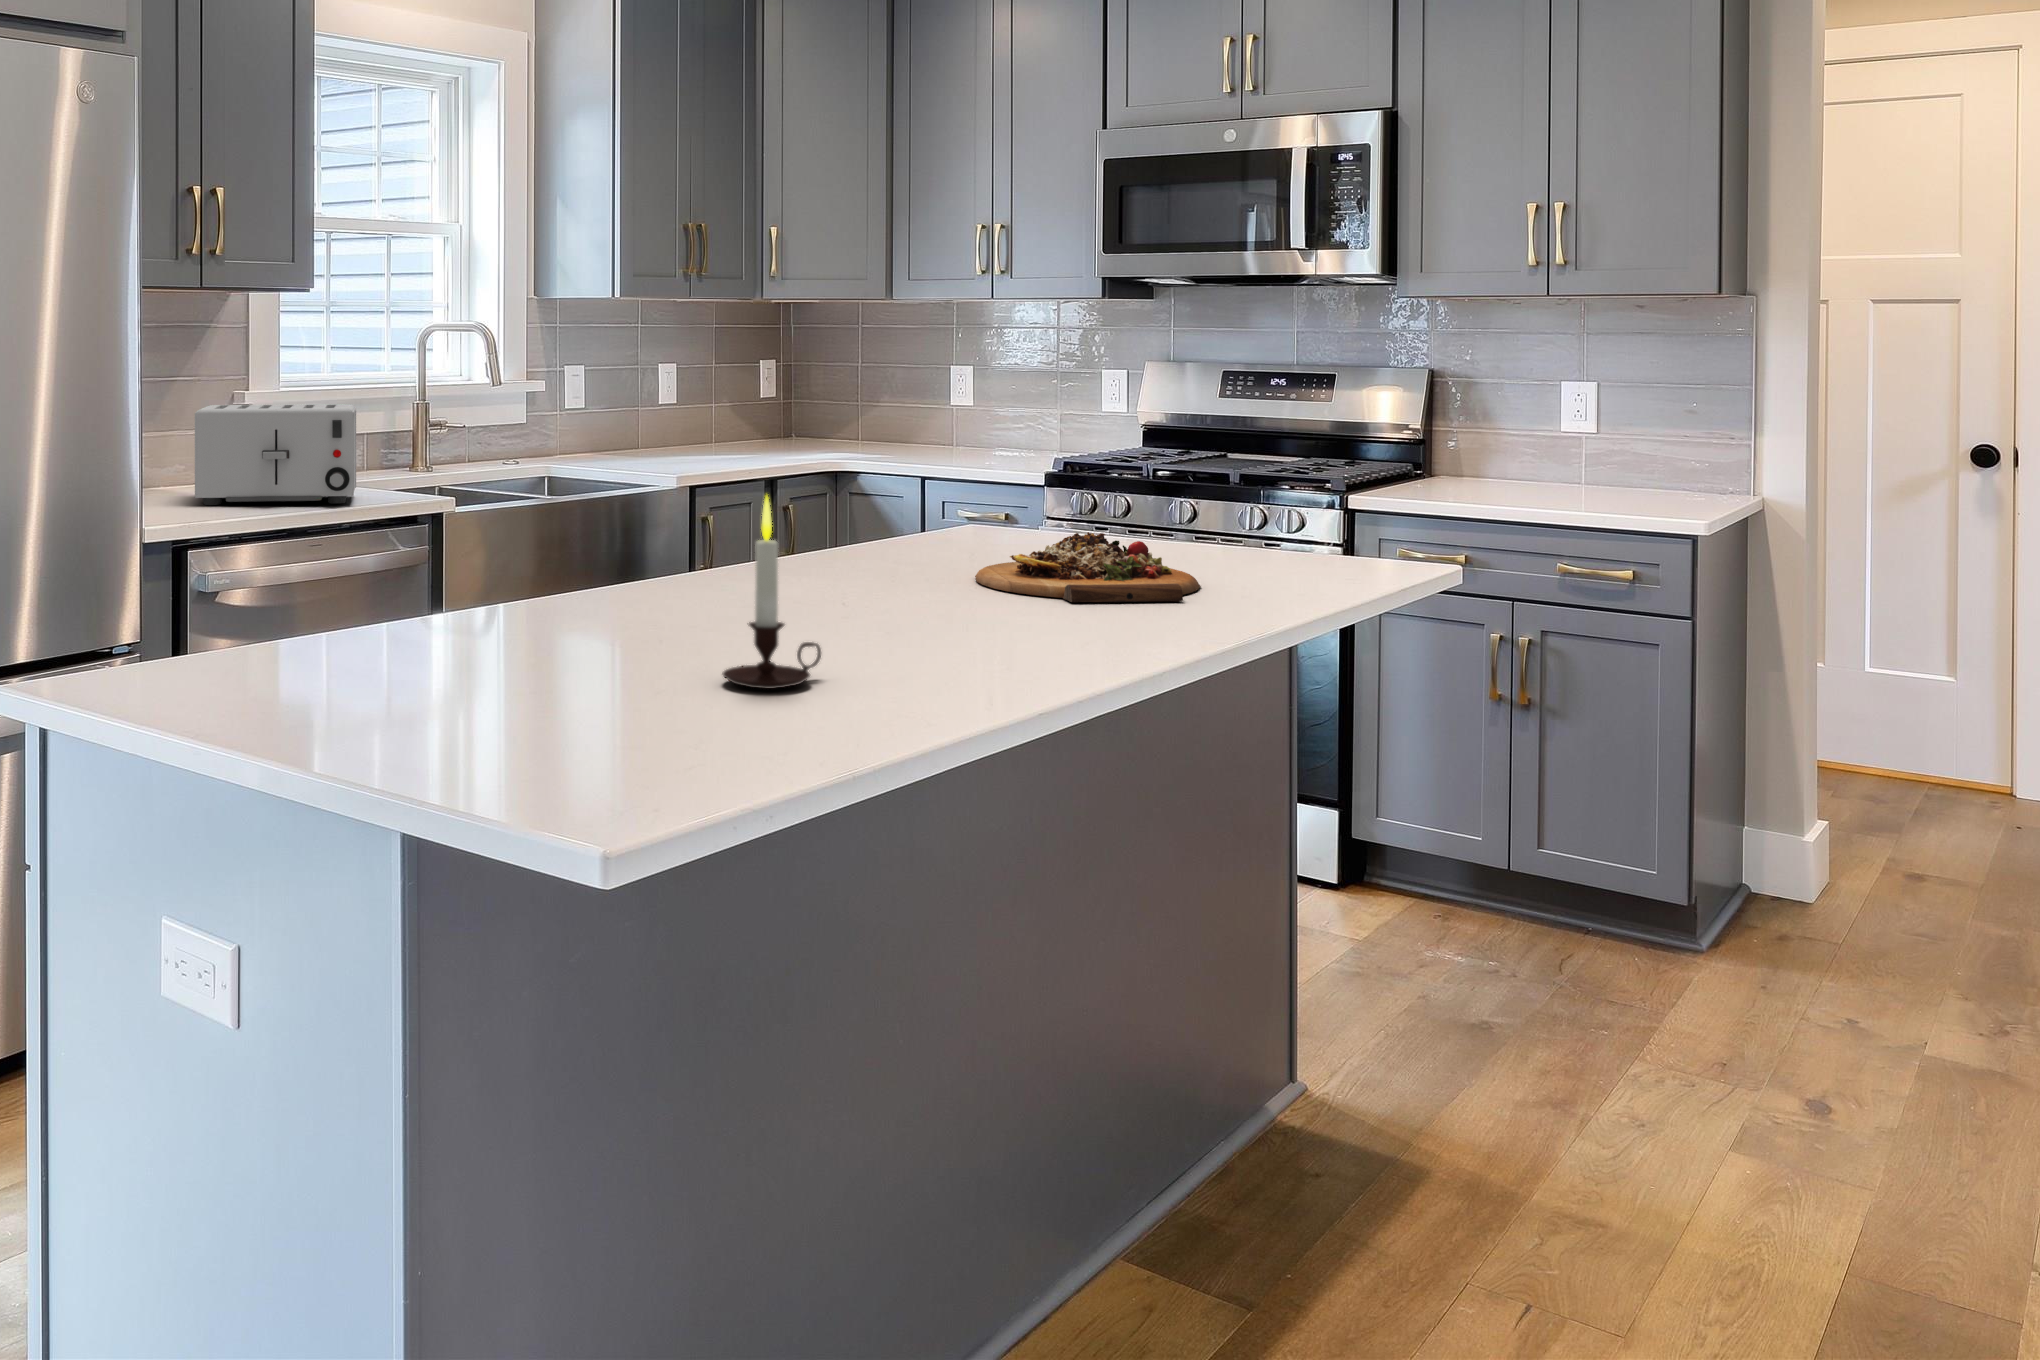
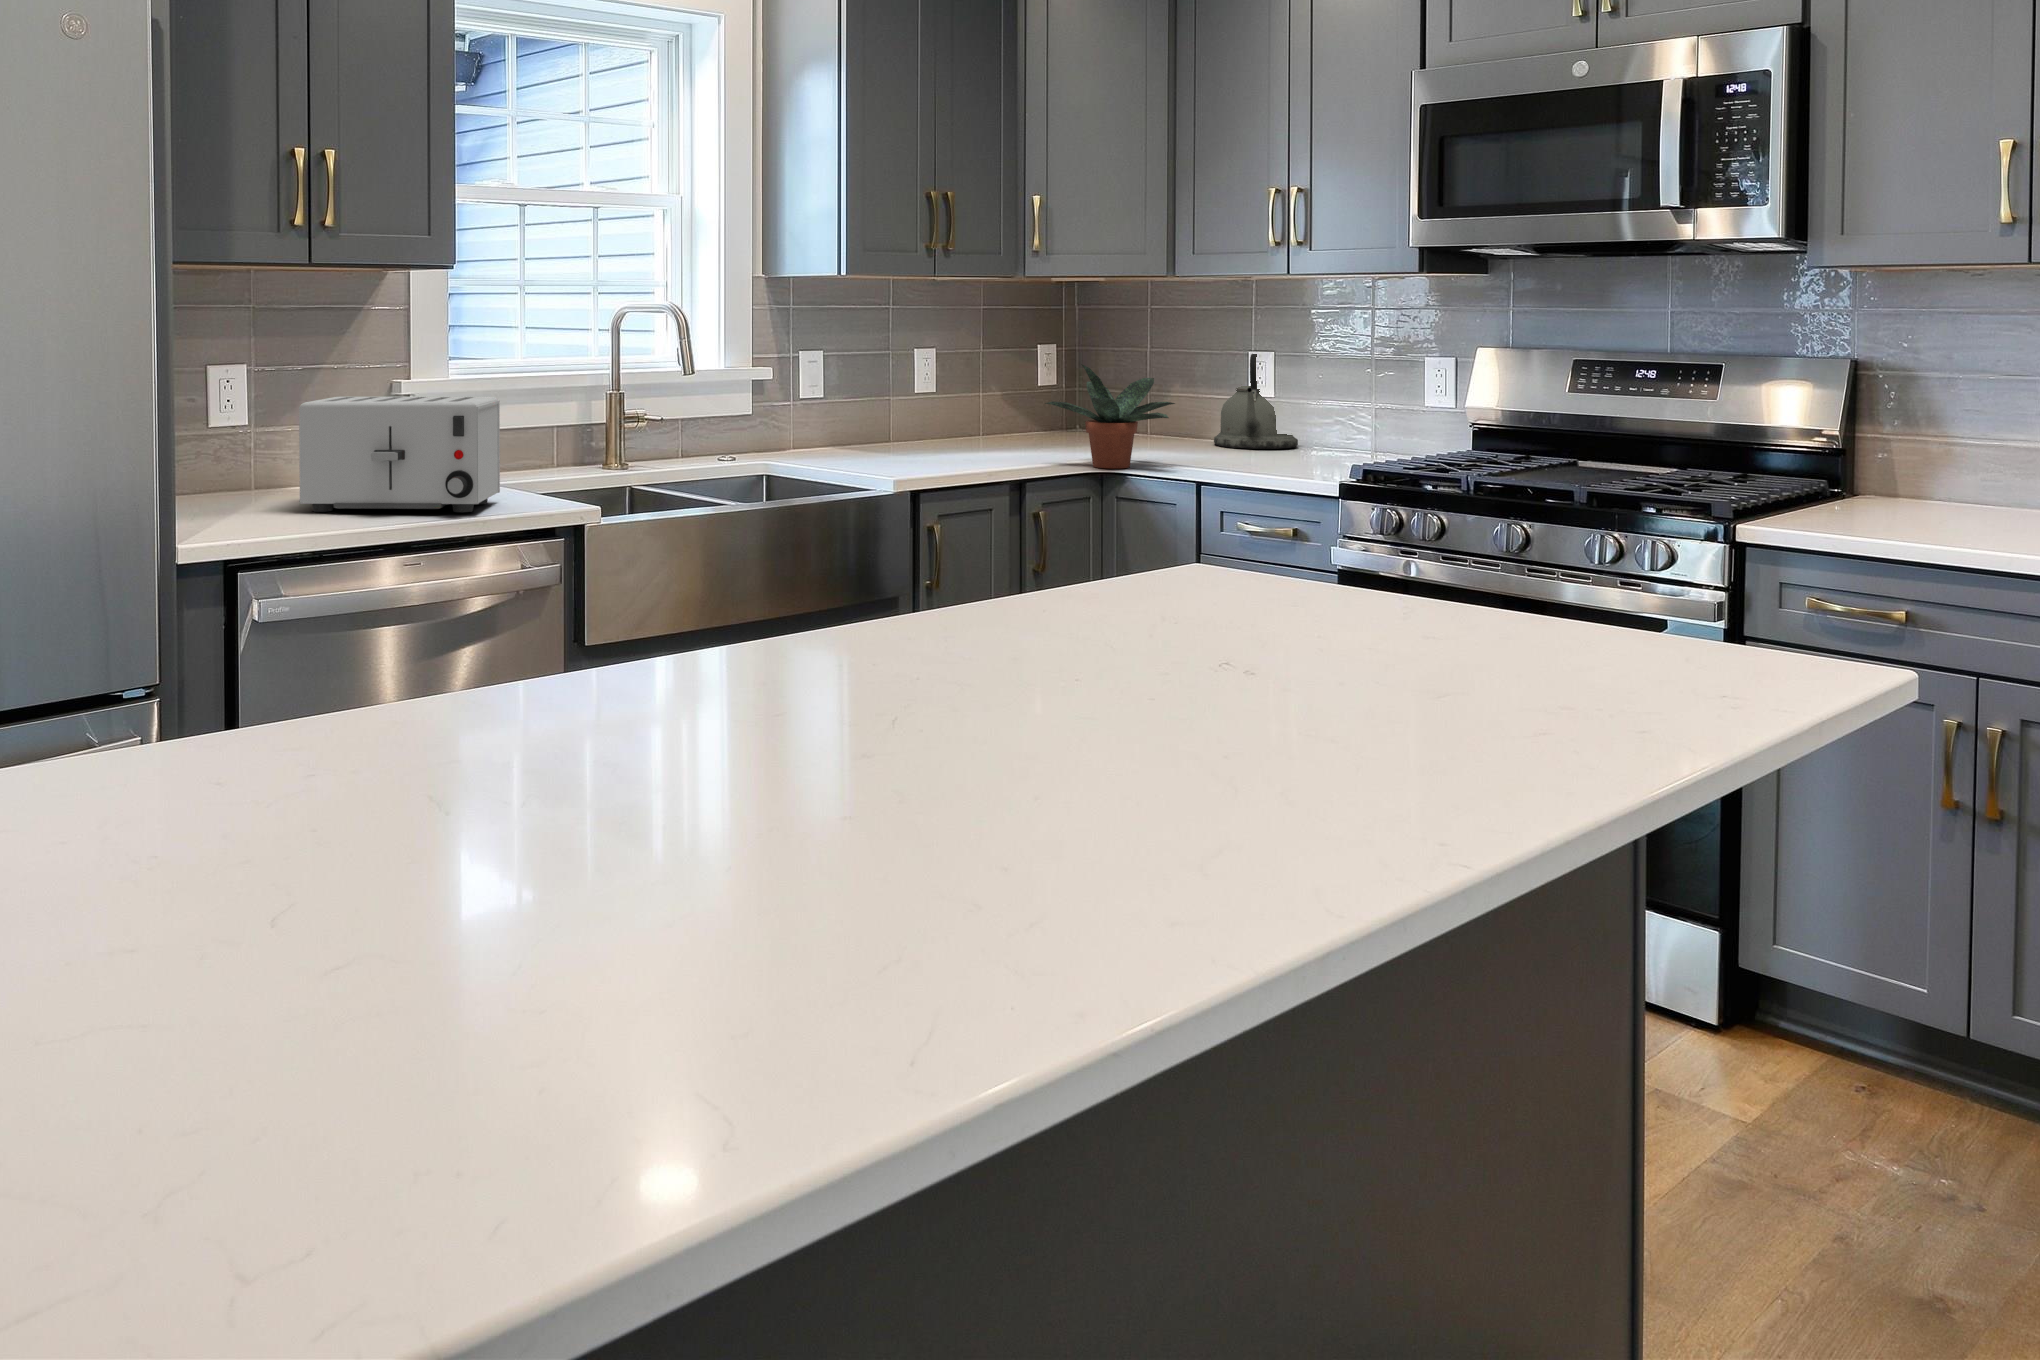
kettle: none [914,365,987,449] -> present [1214,354,1298,449]
potted plant: none [786,375,897,465] -> present [1045,365,1175,468]
candle: present [723,496,821,689] -> none [472,585,668,942]
cutting board: present [975,532,1201,602] -> none [1120,604,1464,730]

